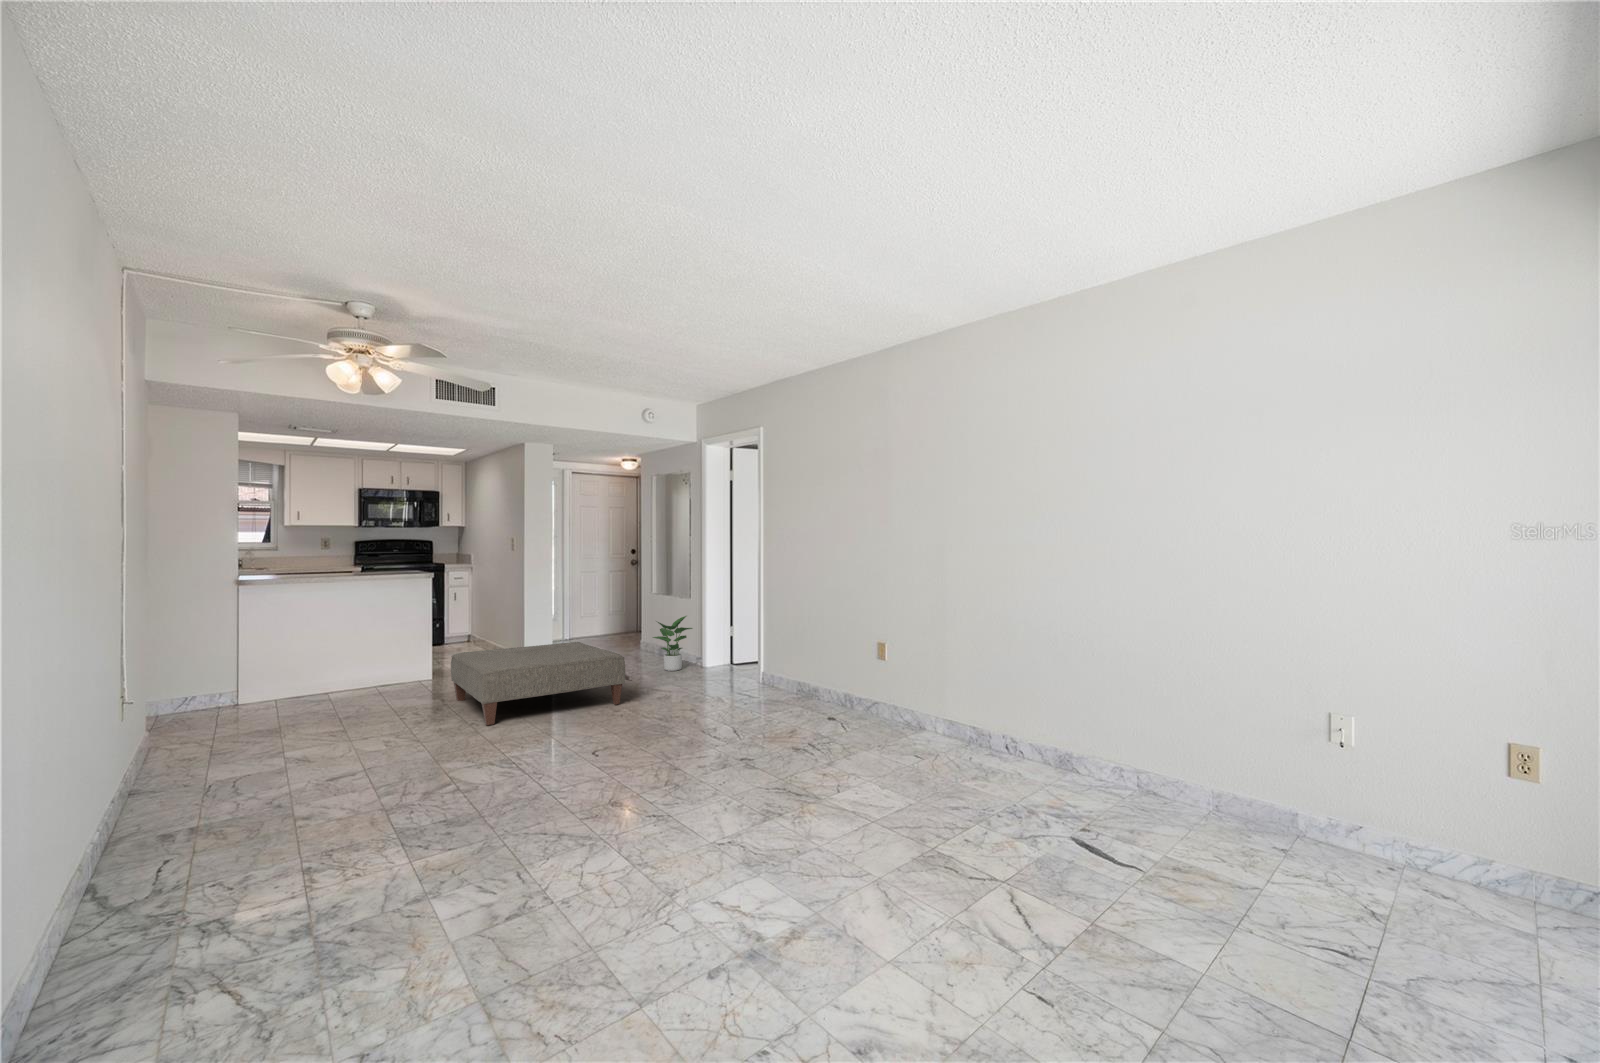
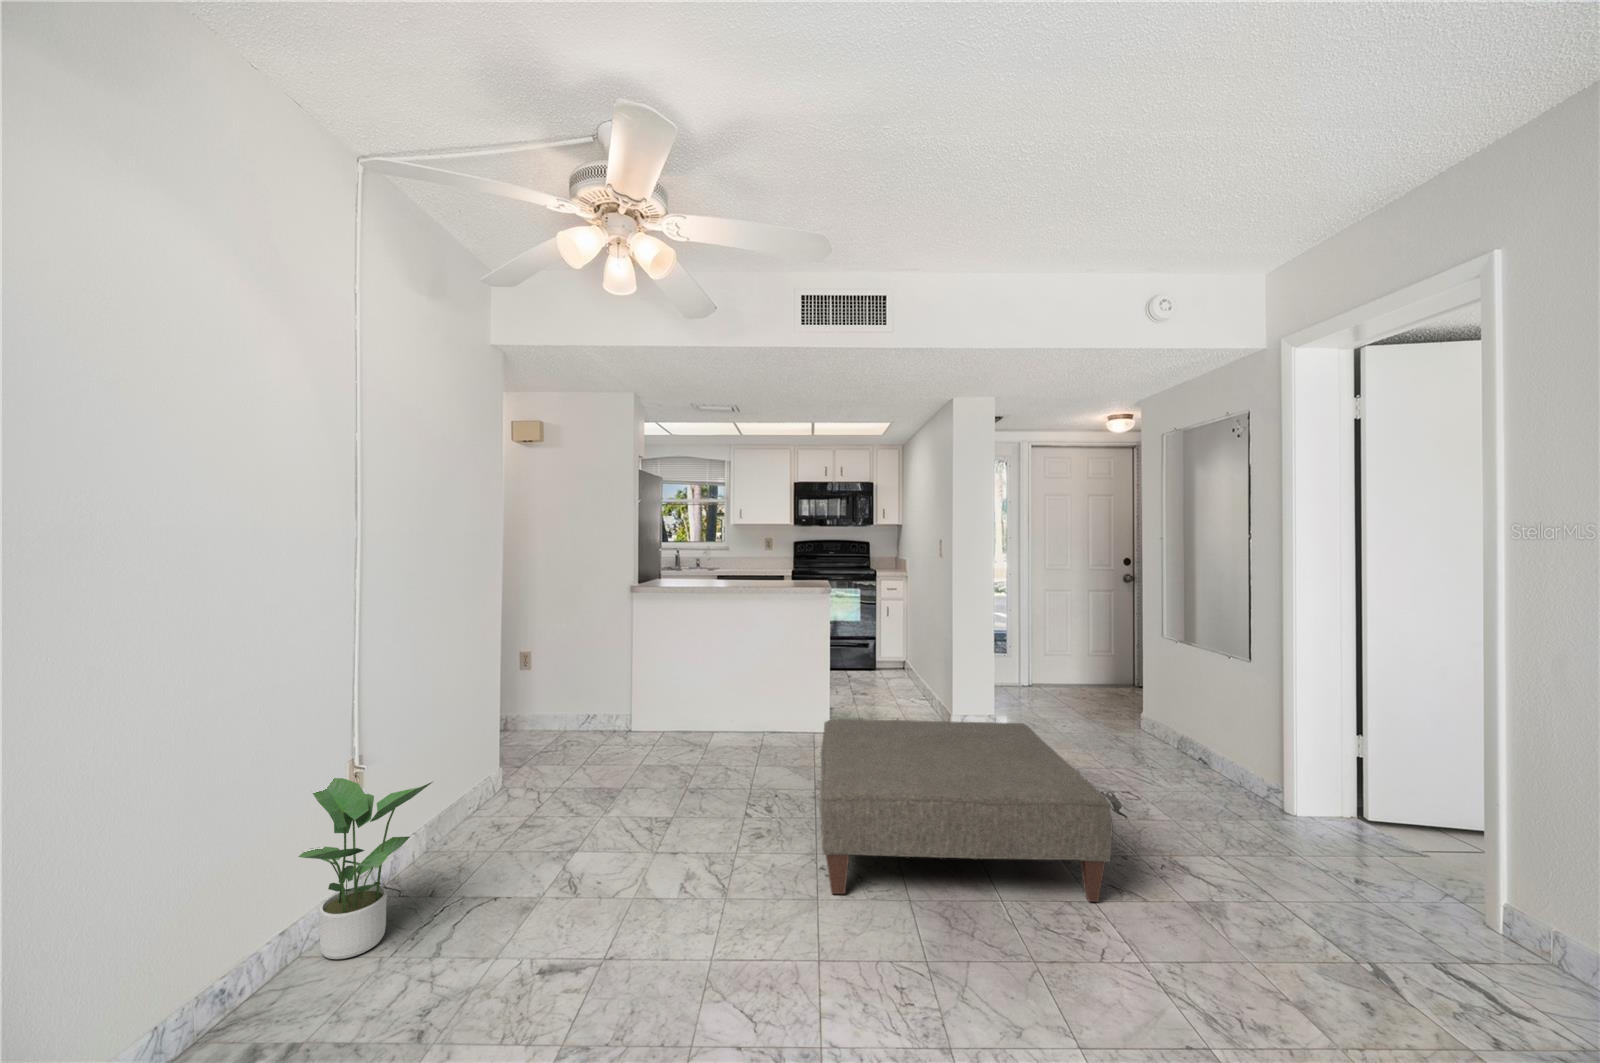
potted plant: present [653,616,692,671] -> present [298,778,432,959]

